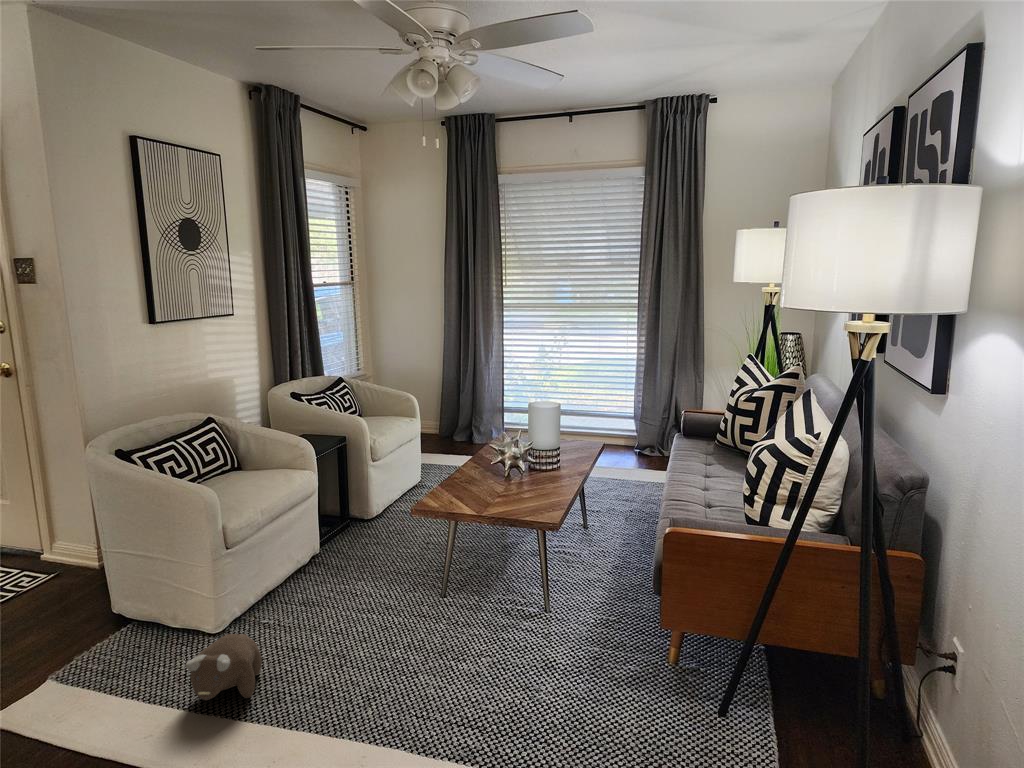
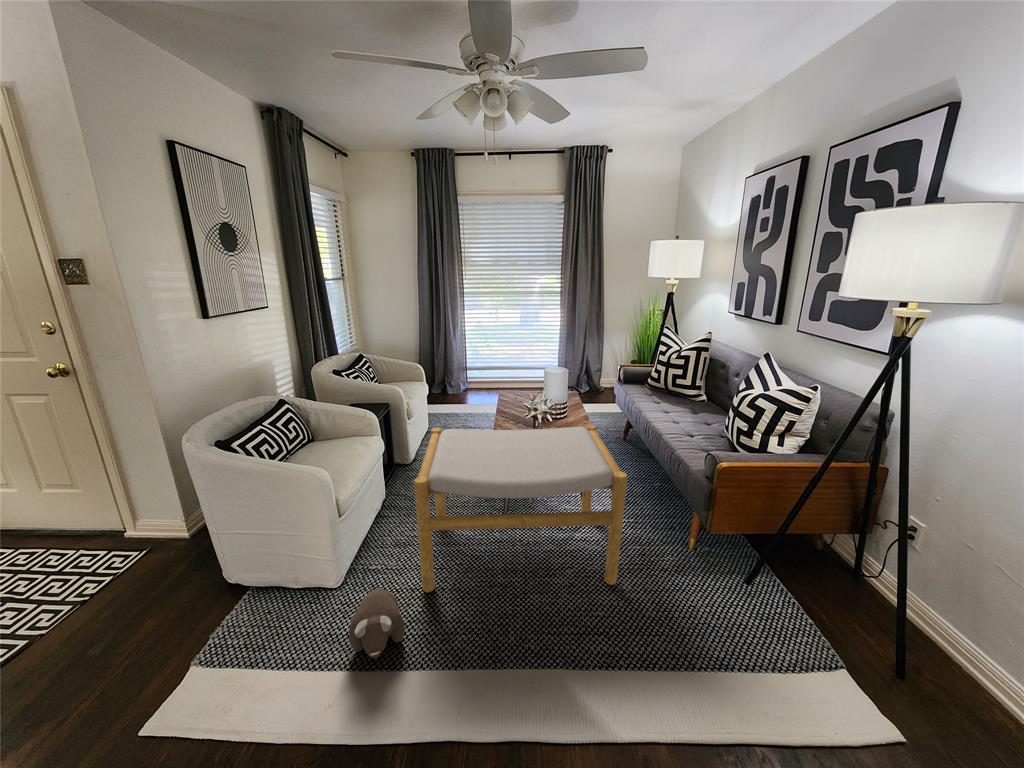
footstool: none [291,460,568,687] -> present [414,425,627,592]

